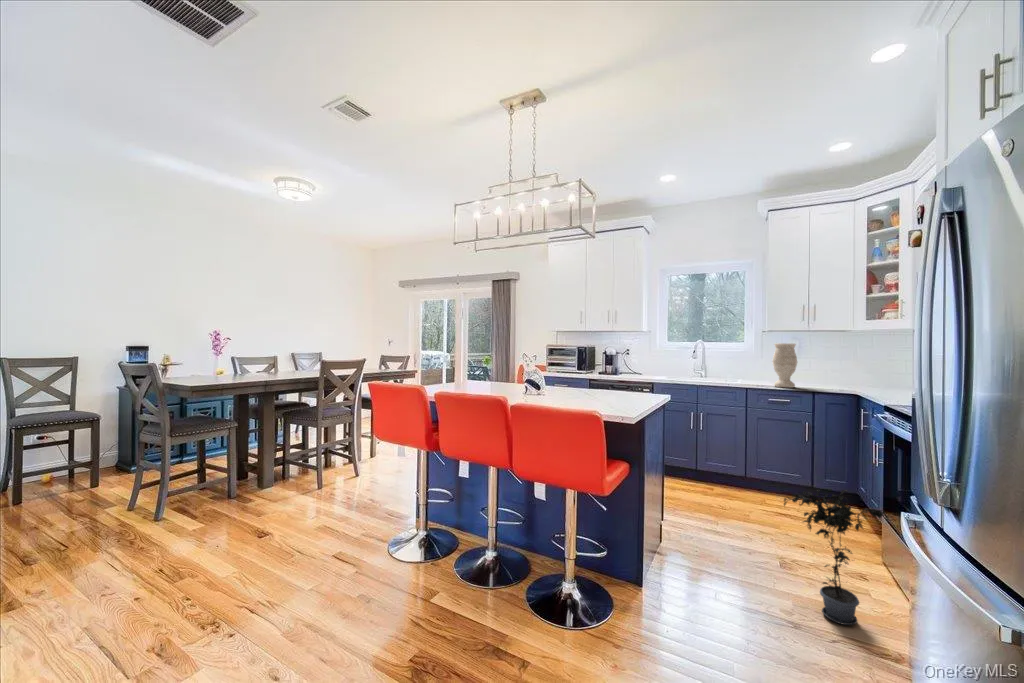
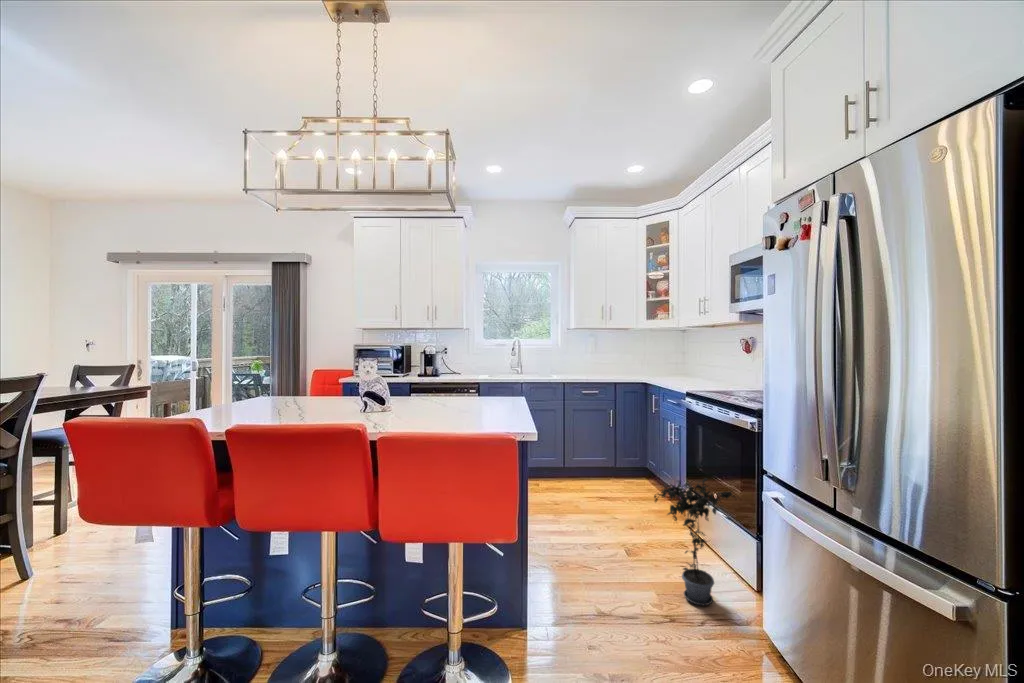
vase: present [772,343,797,388] -> none [585,340,605,380]

